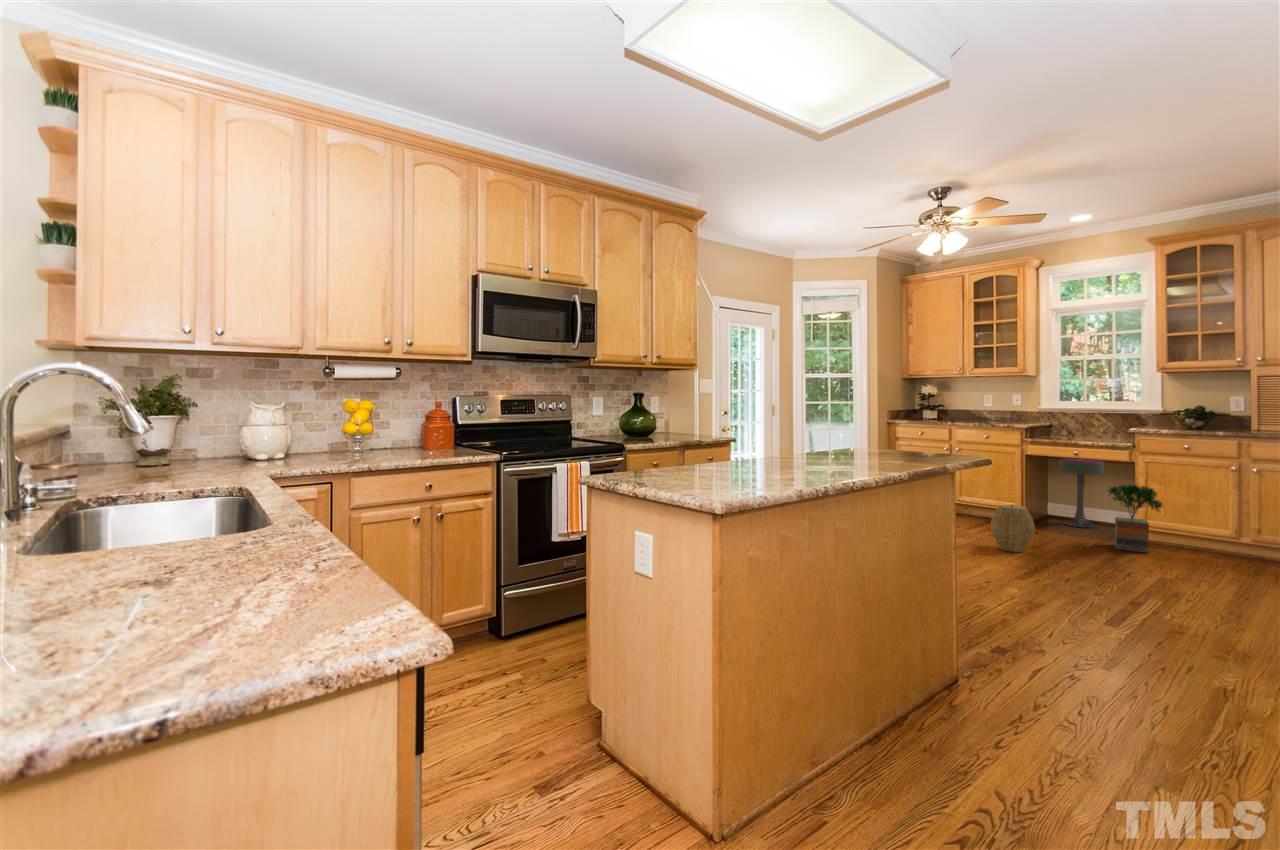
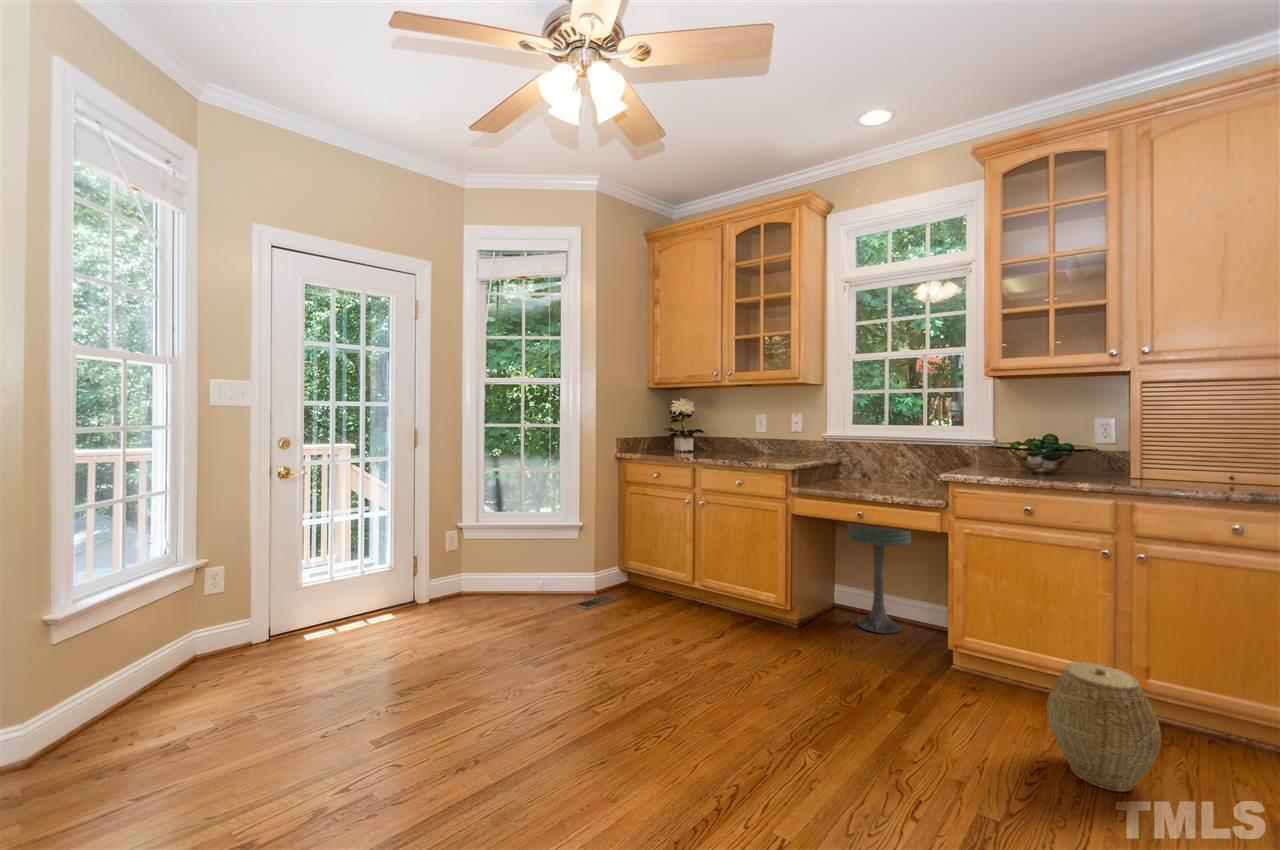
potted tree: present [1107,484,1163,553] -> none [899,577,996,719]
woven basket: present [991,504,1035,552] -> present [1047,662,1161,792]

